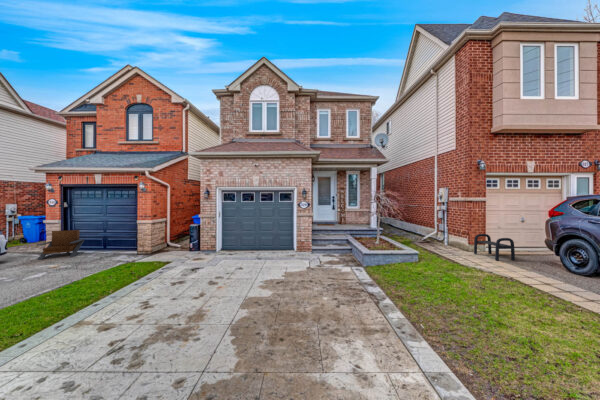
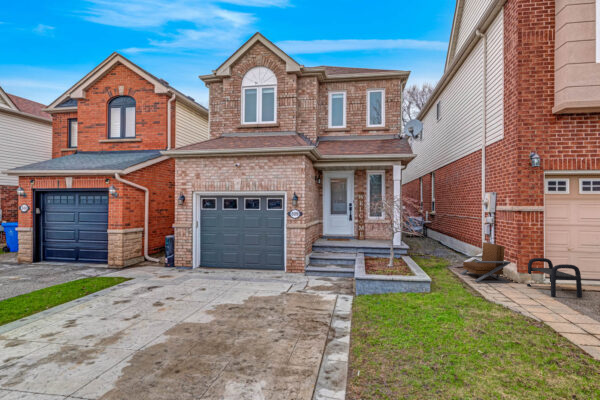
lounge chair: present [38,230,84,260] -> present [460,243,511,283]

